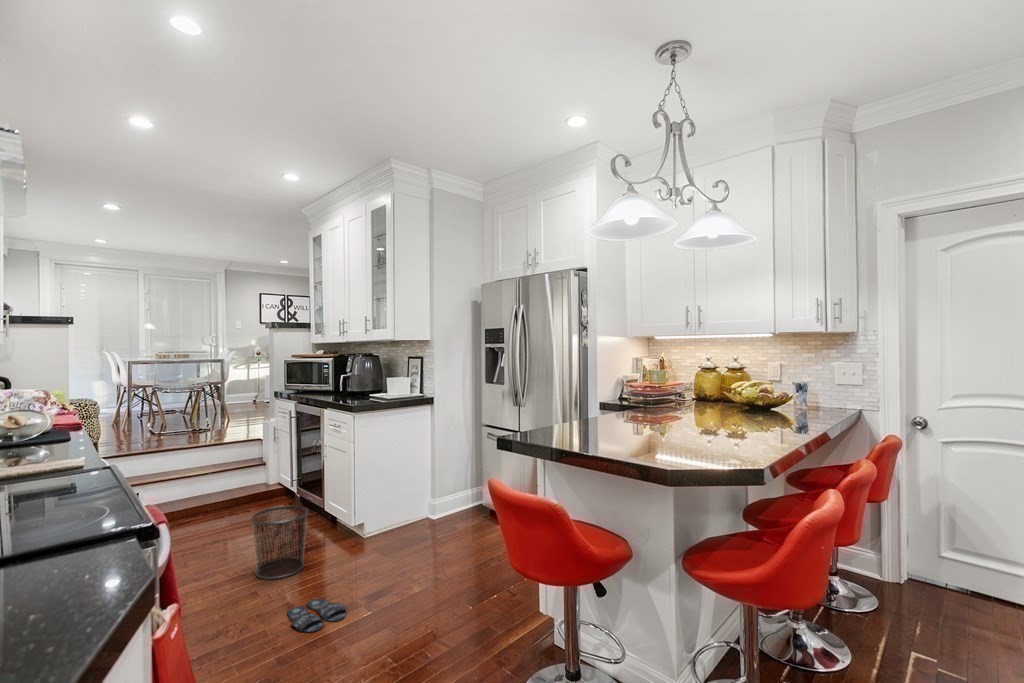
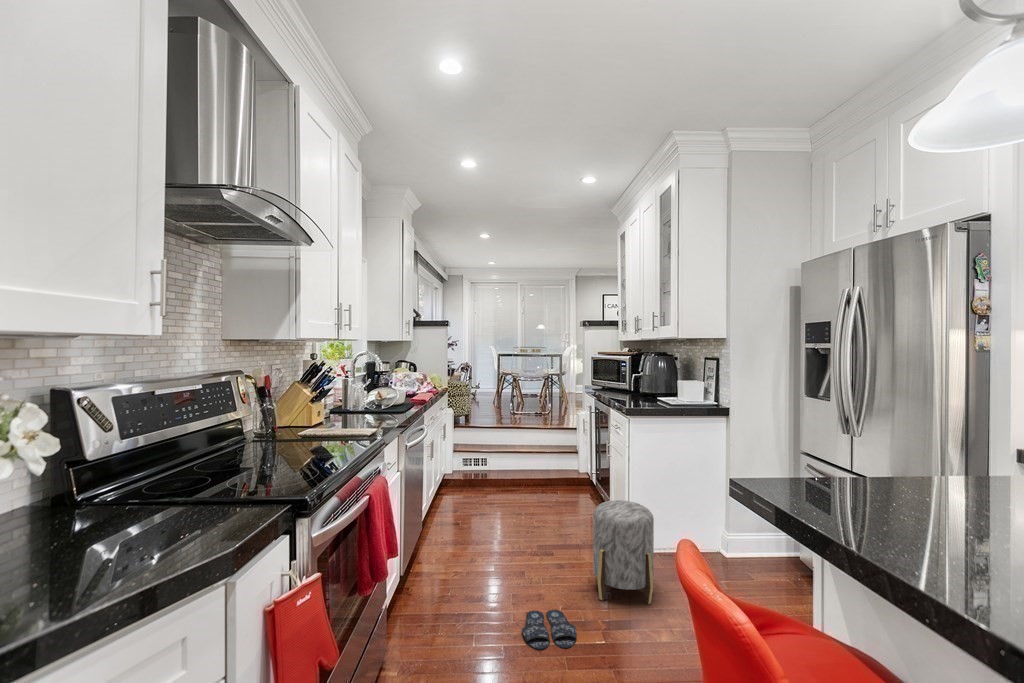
stool: none [336,486,395,579] -> present [593,500,654,604]
waste bin: present [251,506,308,579] -> none [522,500,573,573]

